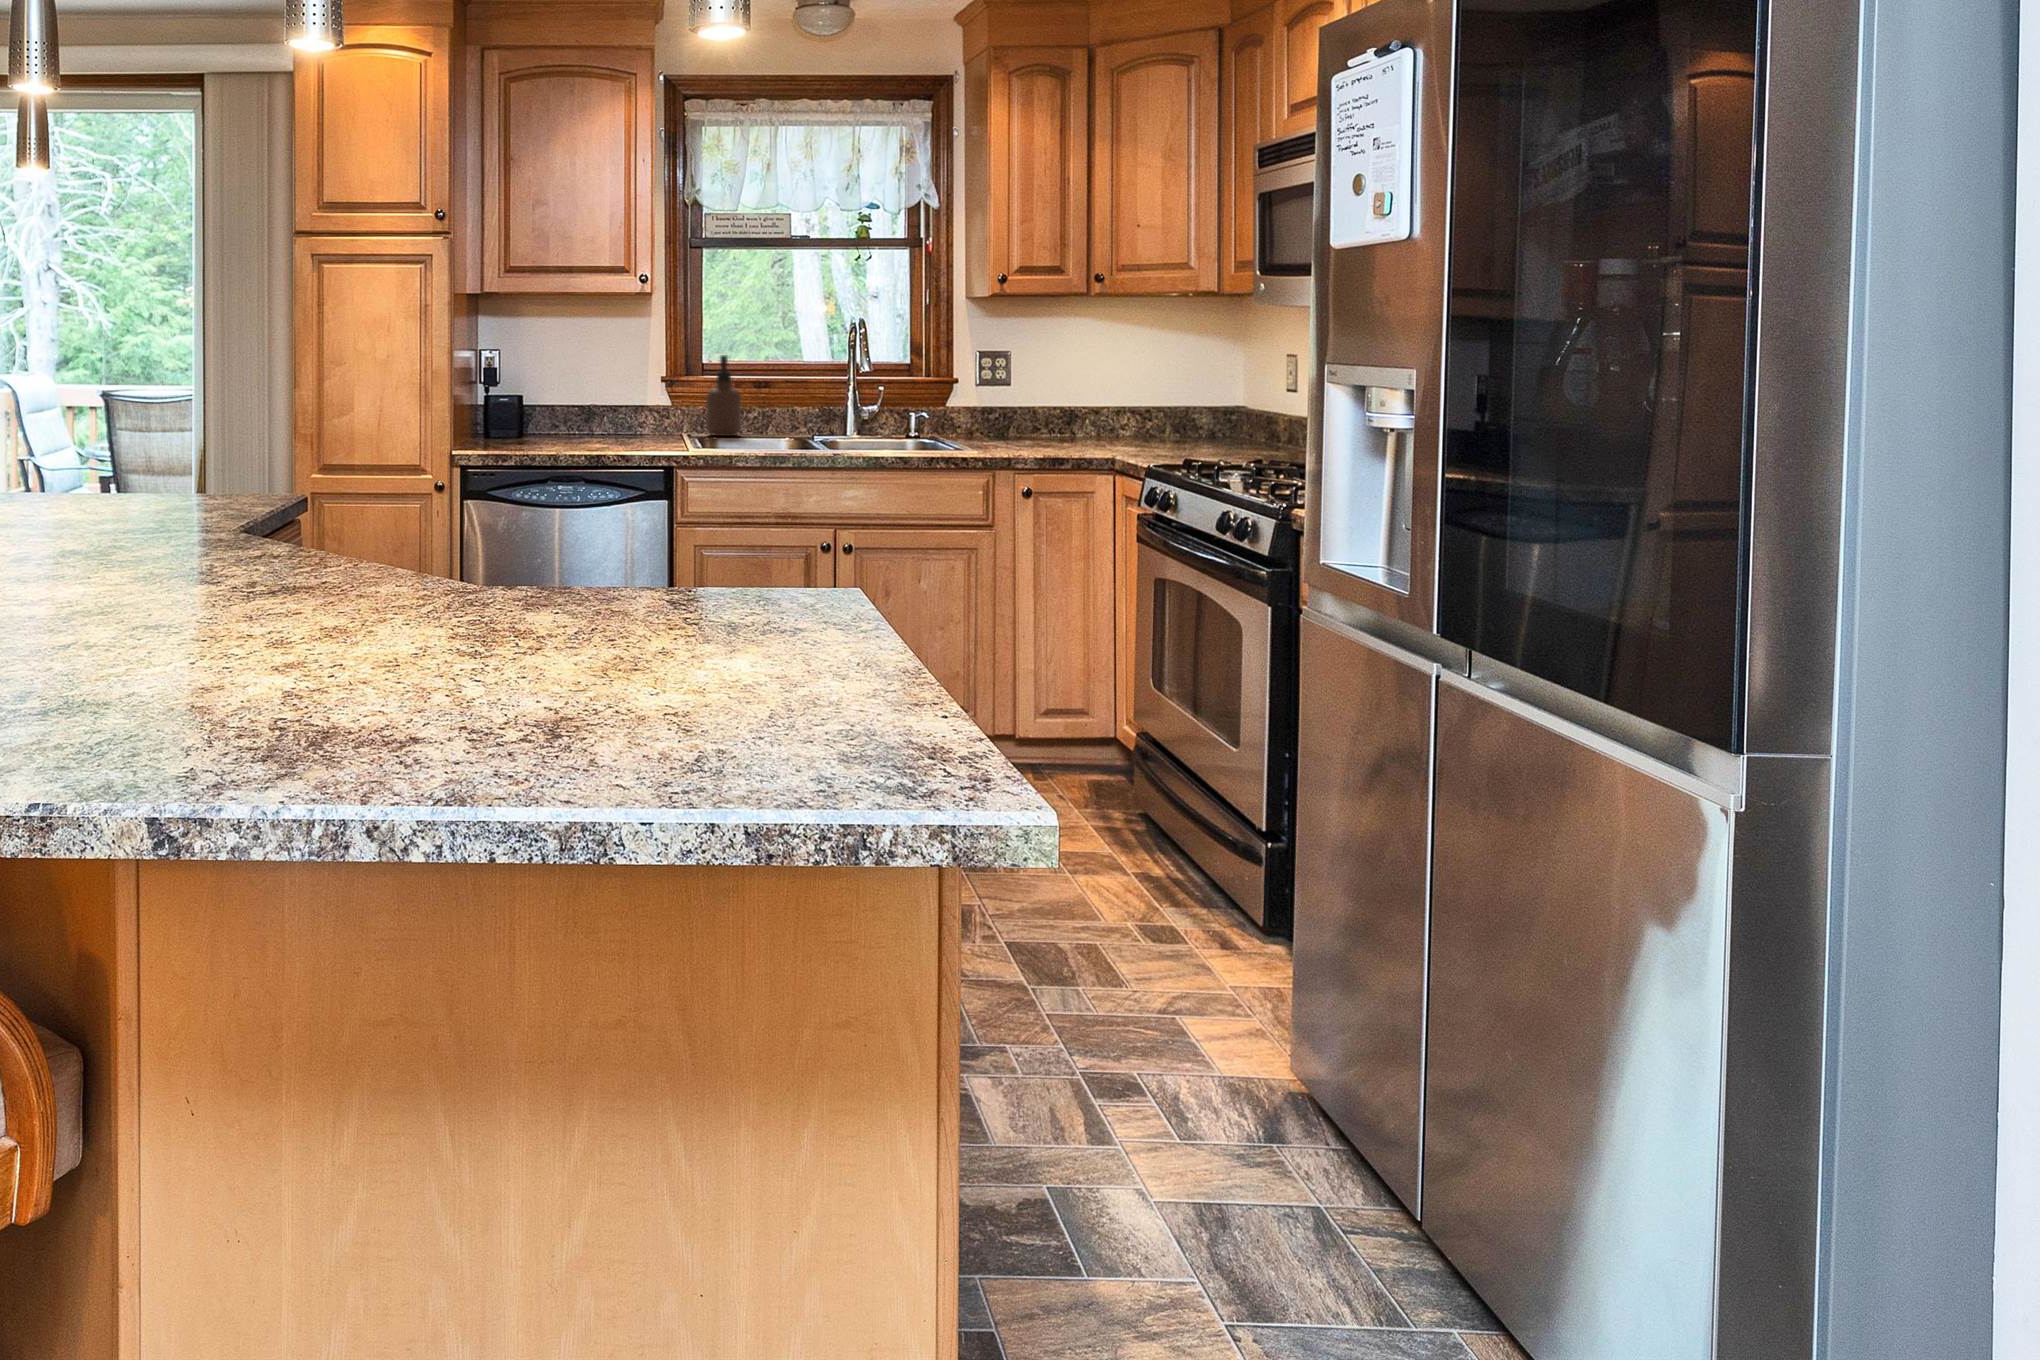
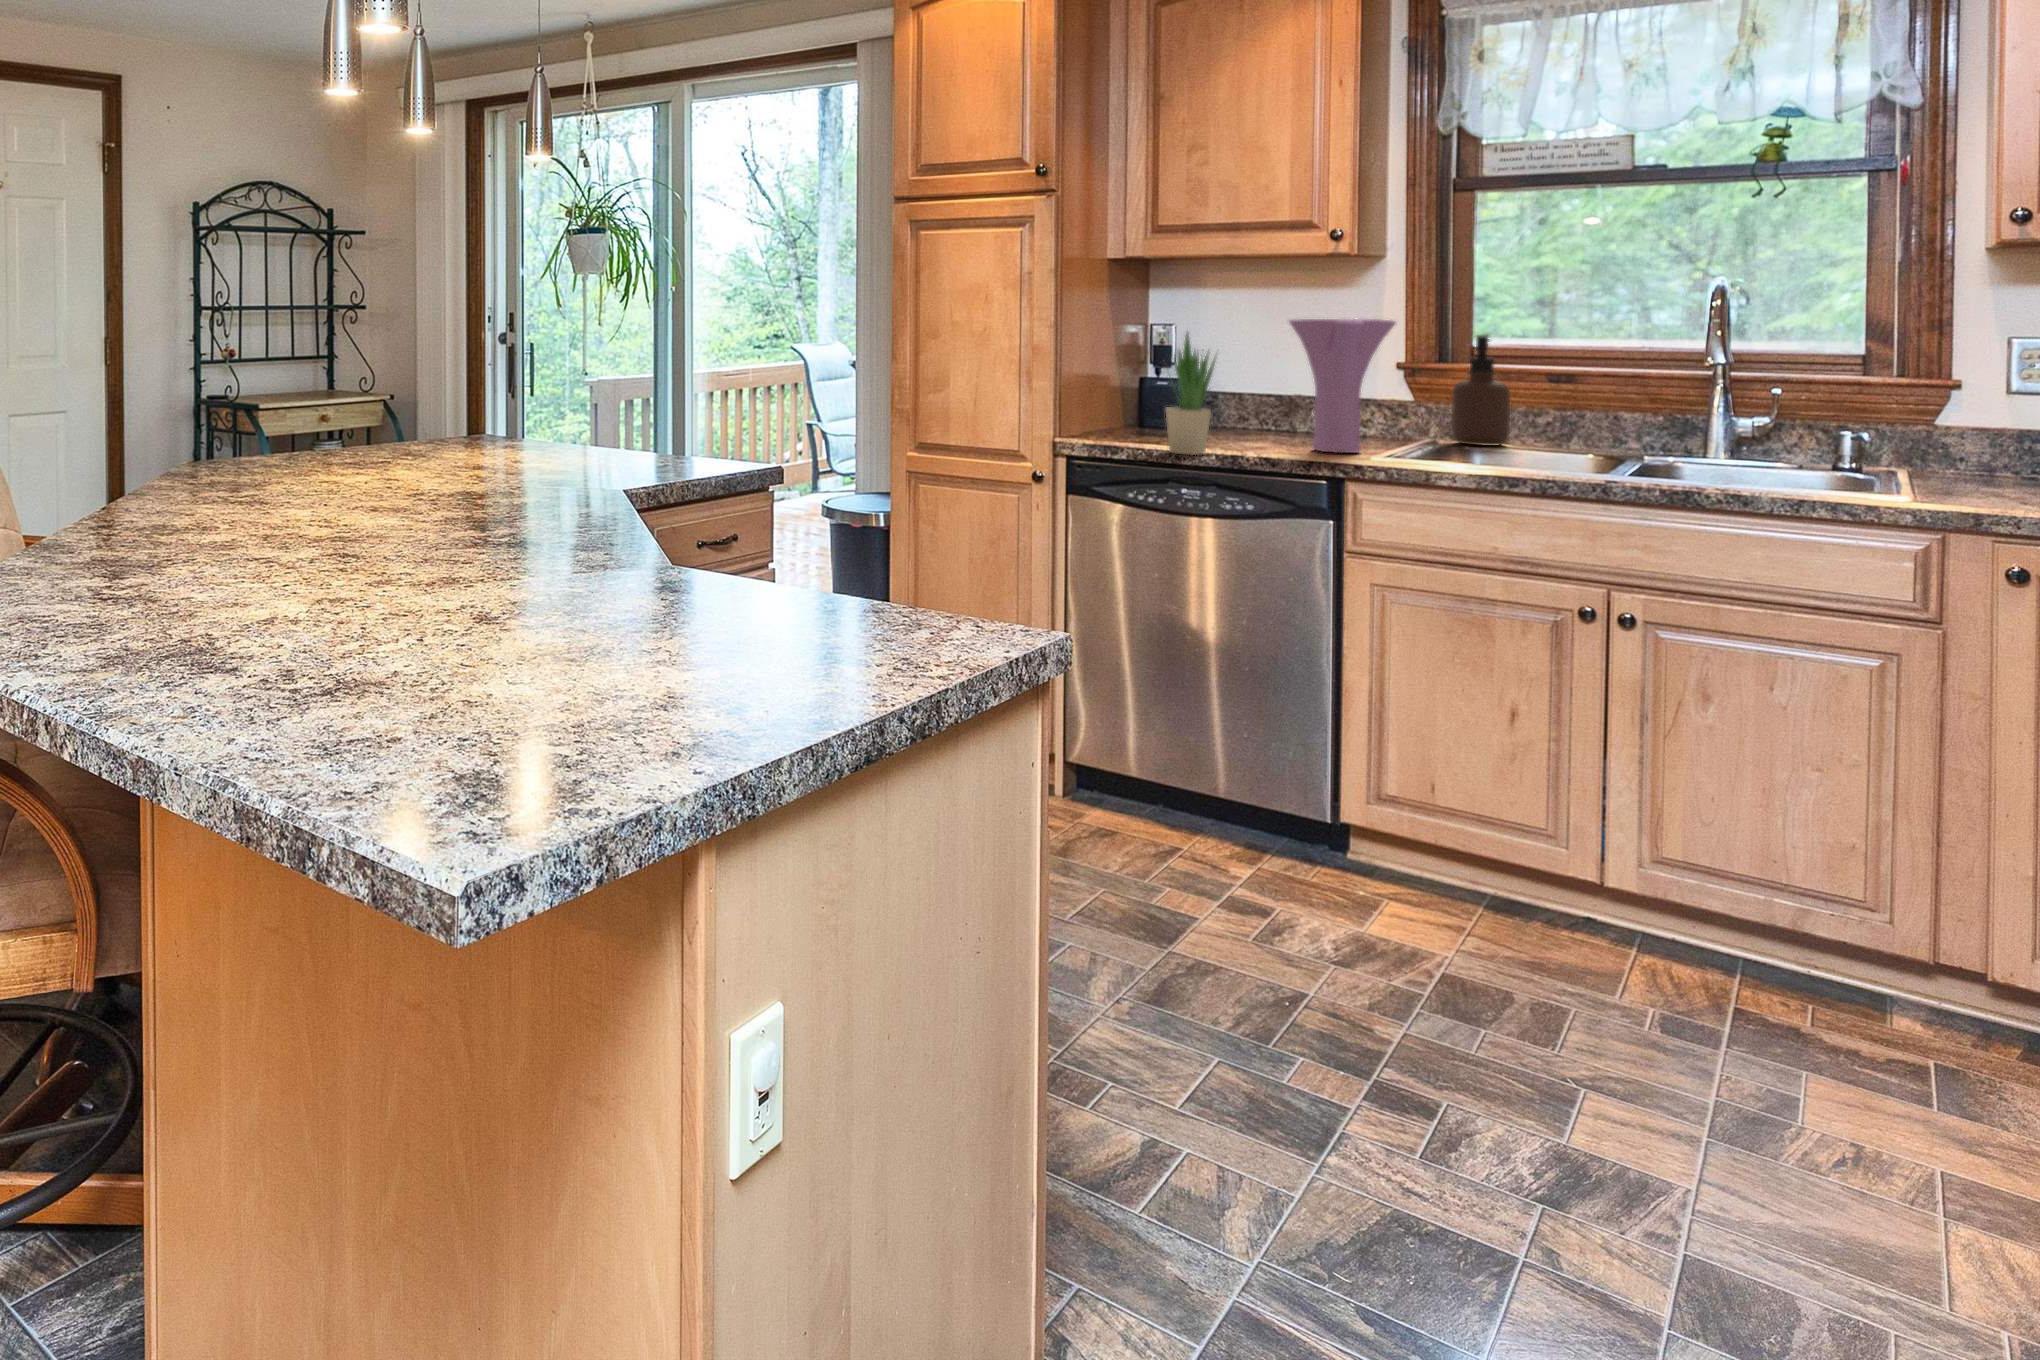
vase: none [623,344,691,447] -> present [1289,318,1396,453]
potted plant: none [545,353,583,456] -> present [1166,333,1215,455]

